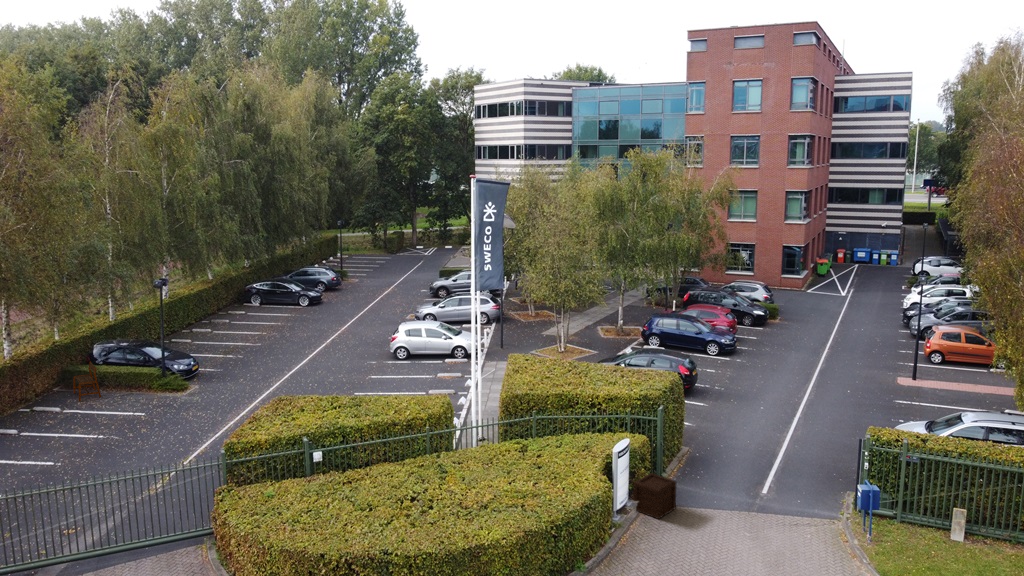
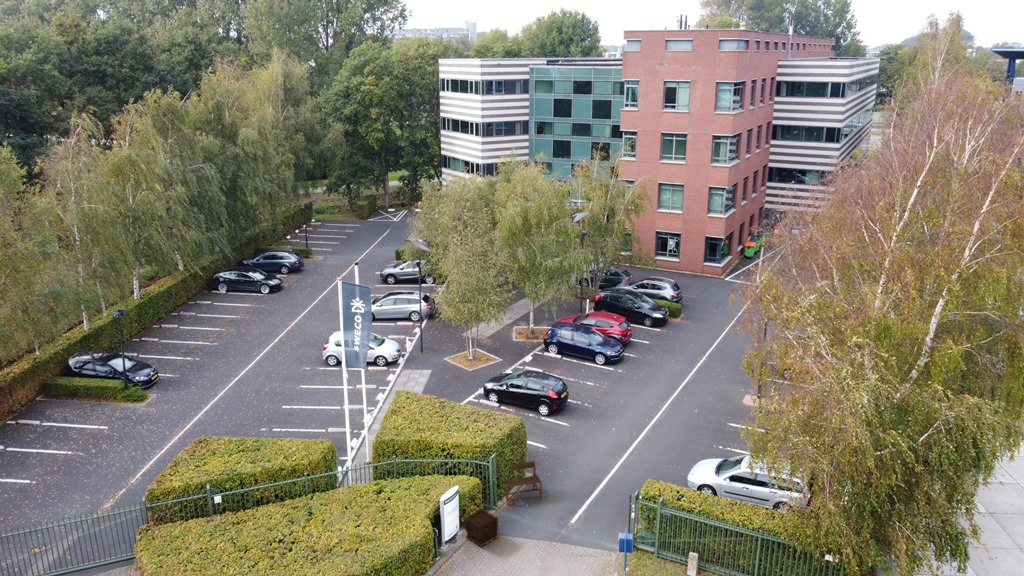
bench: present [73,362,101,401] -> present [503,461,542,505]

